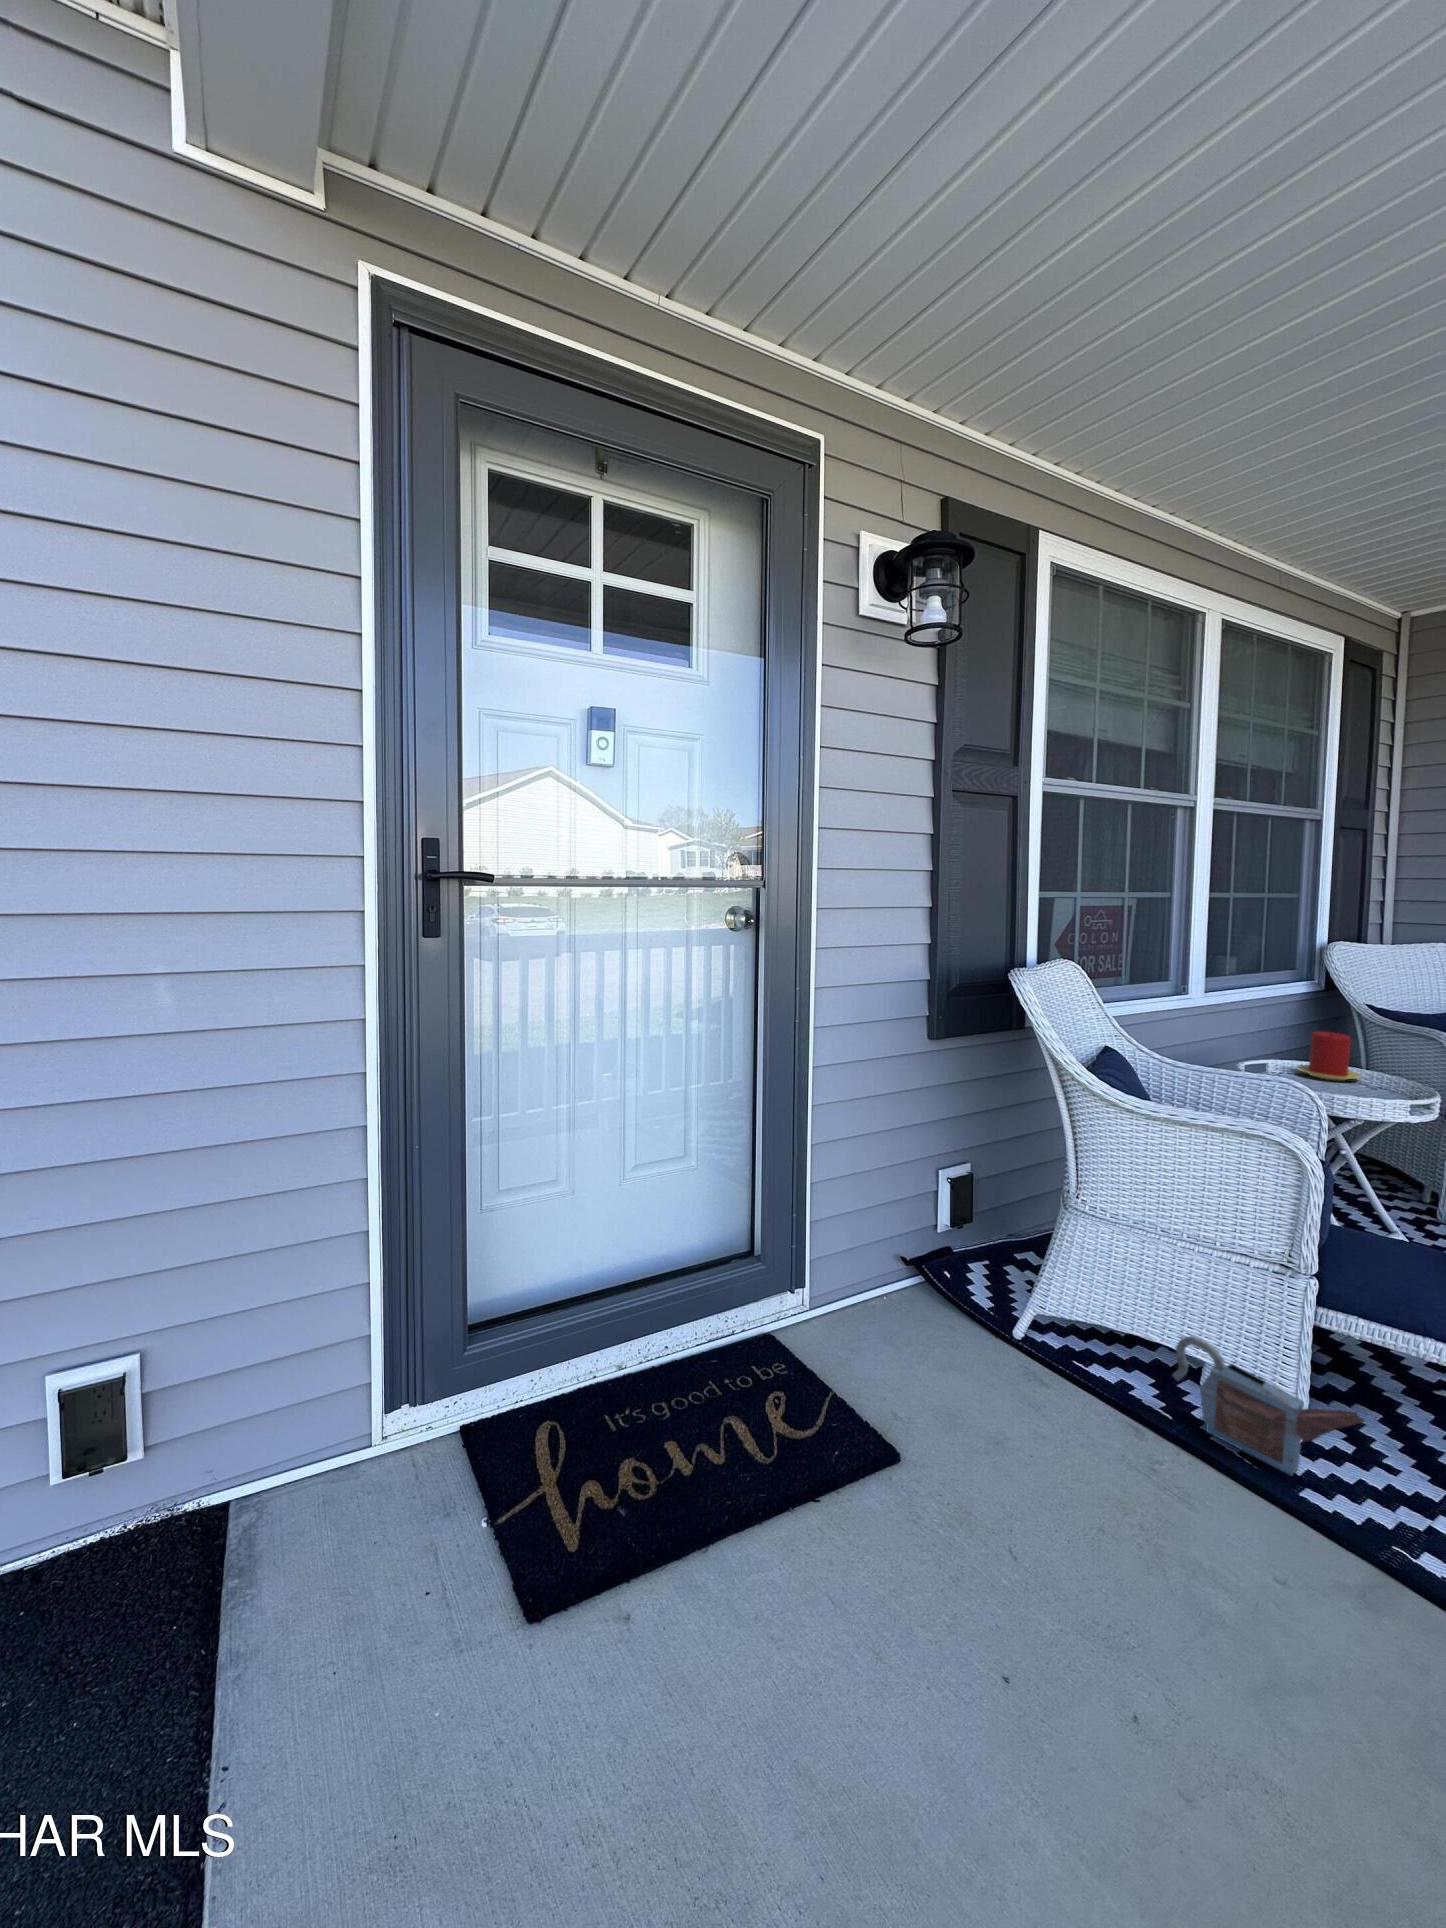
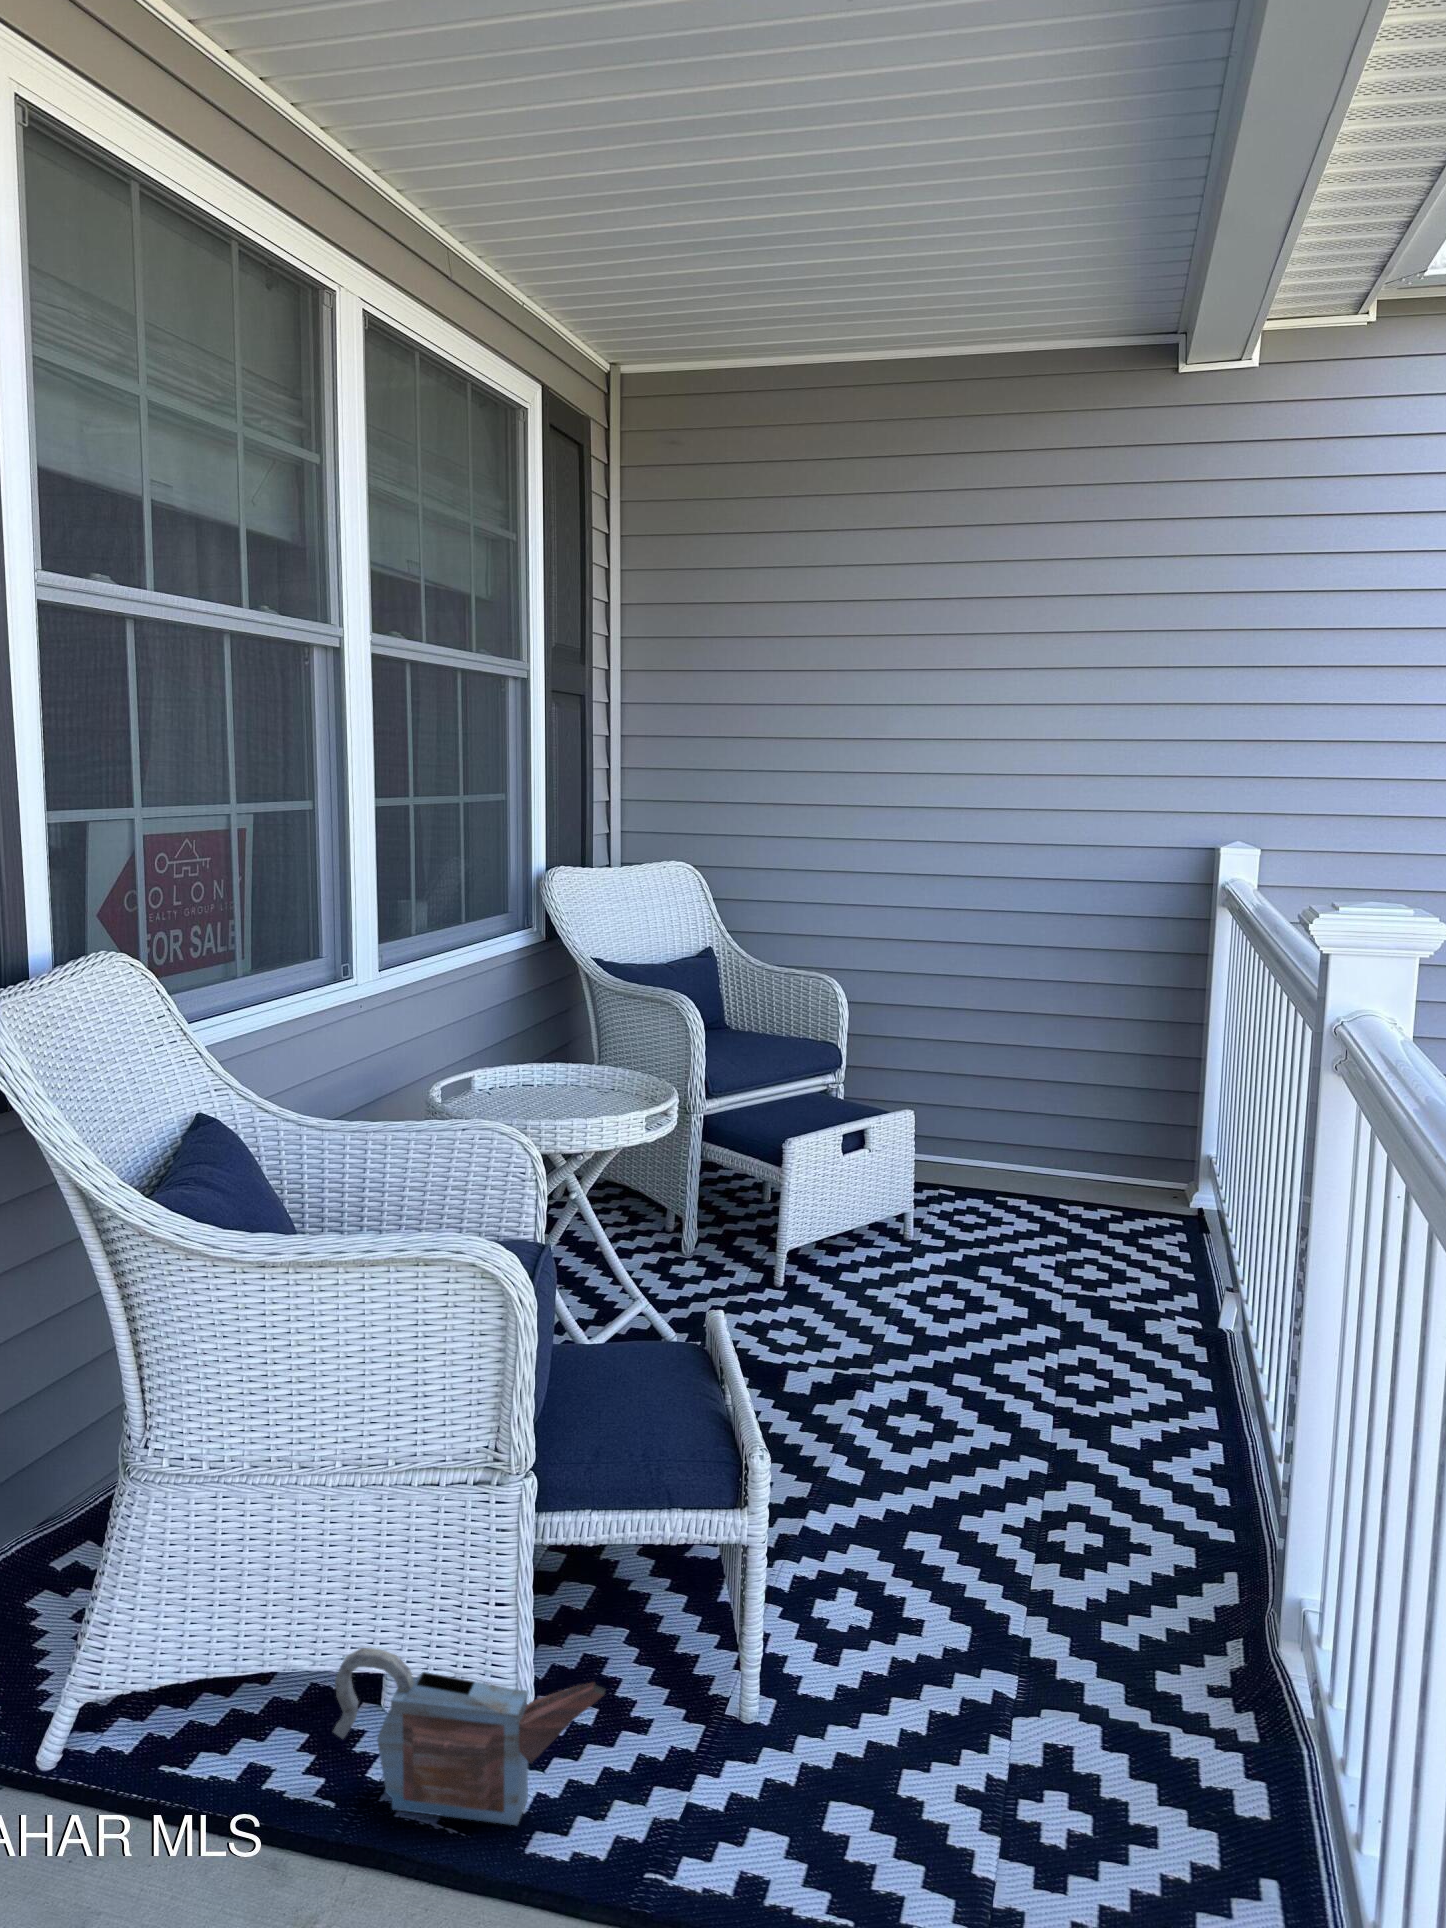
candle: present [1297,1032,1361,1081] -> none [509,1018,591,1094]

